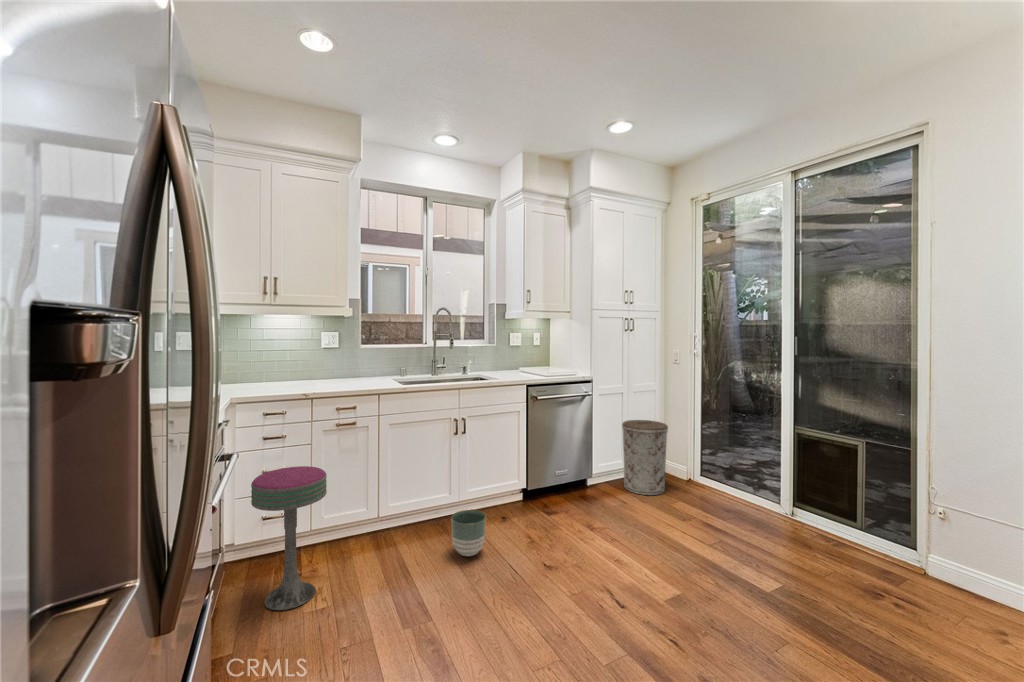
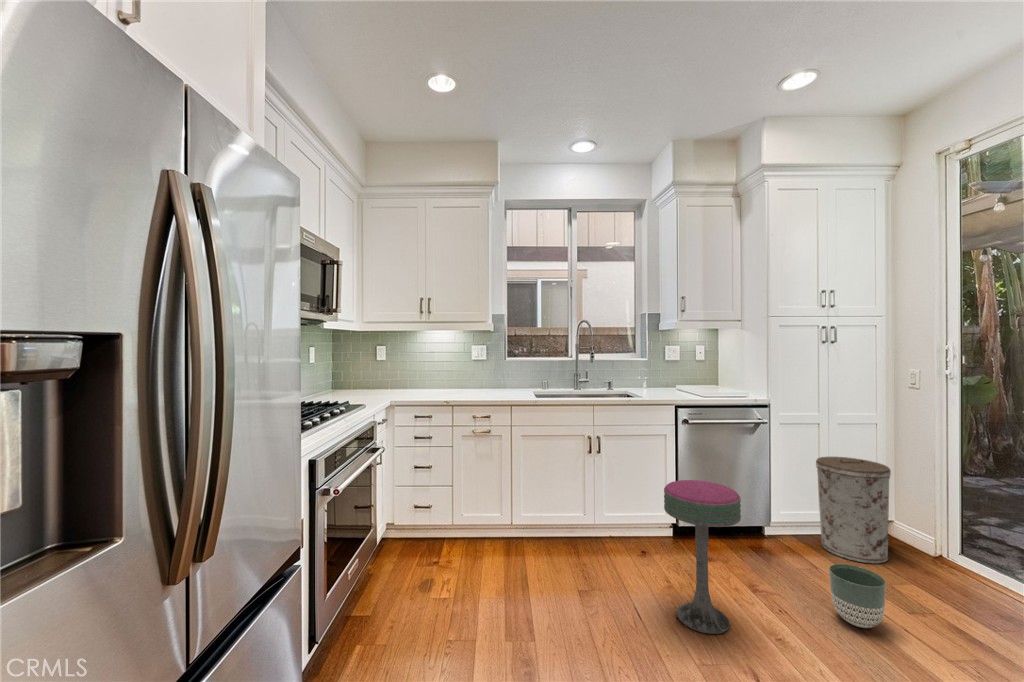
bar stool: present [251,466,327,610] -> present [664,480,741,634]
planter: present [451,510,486,556] -> present [829,564,886,628]

